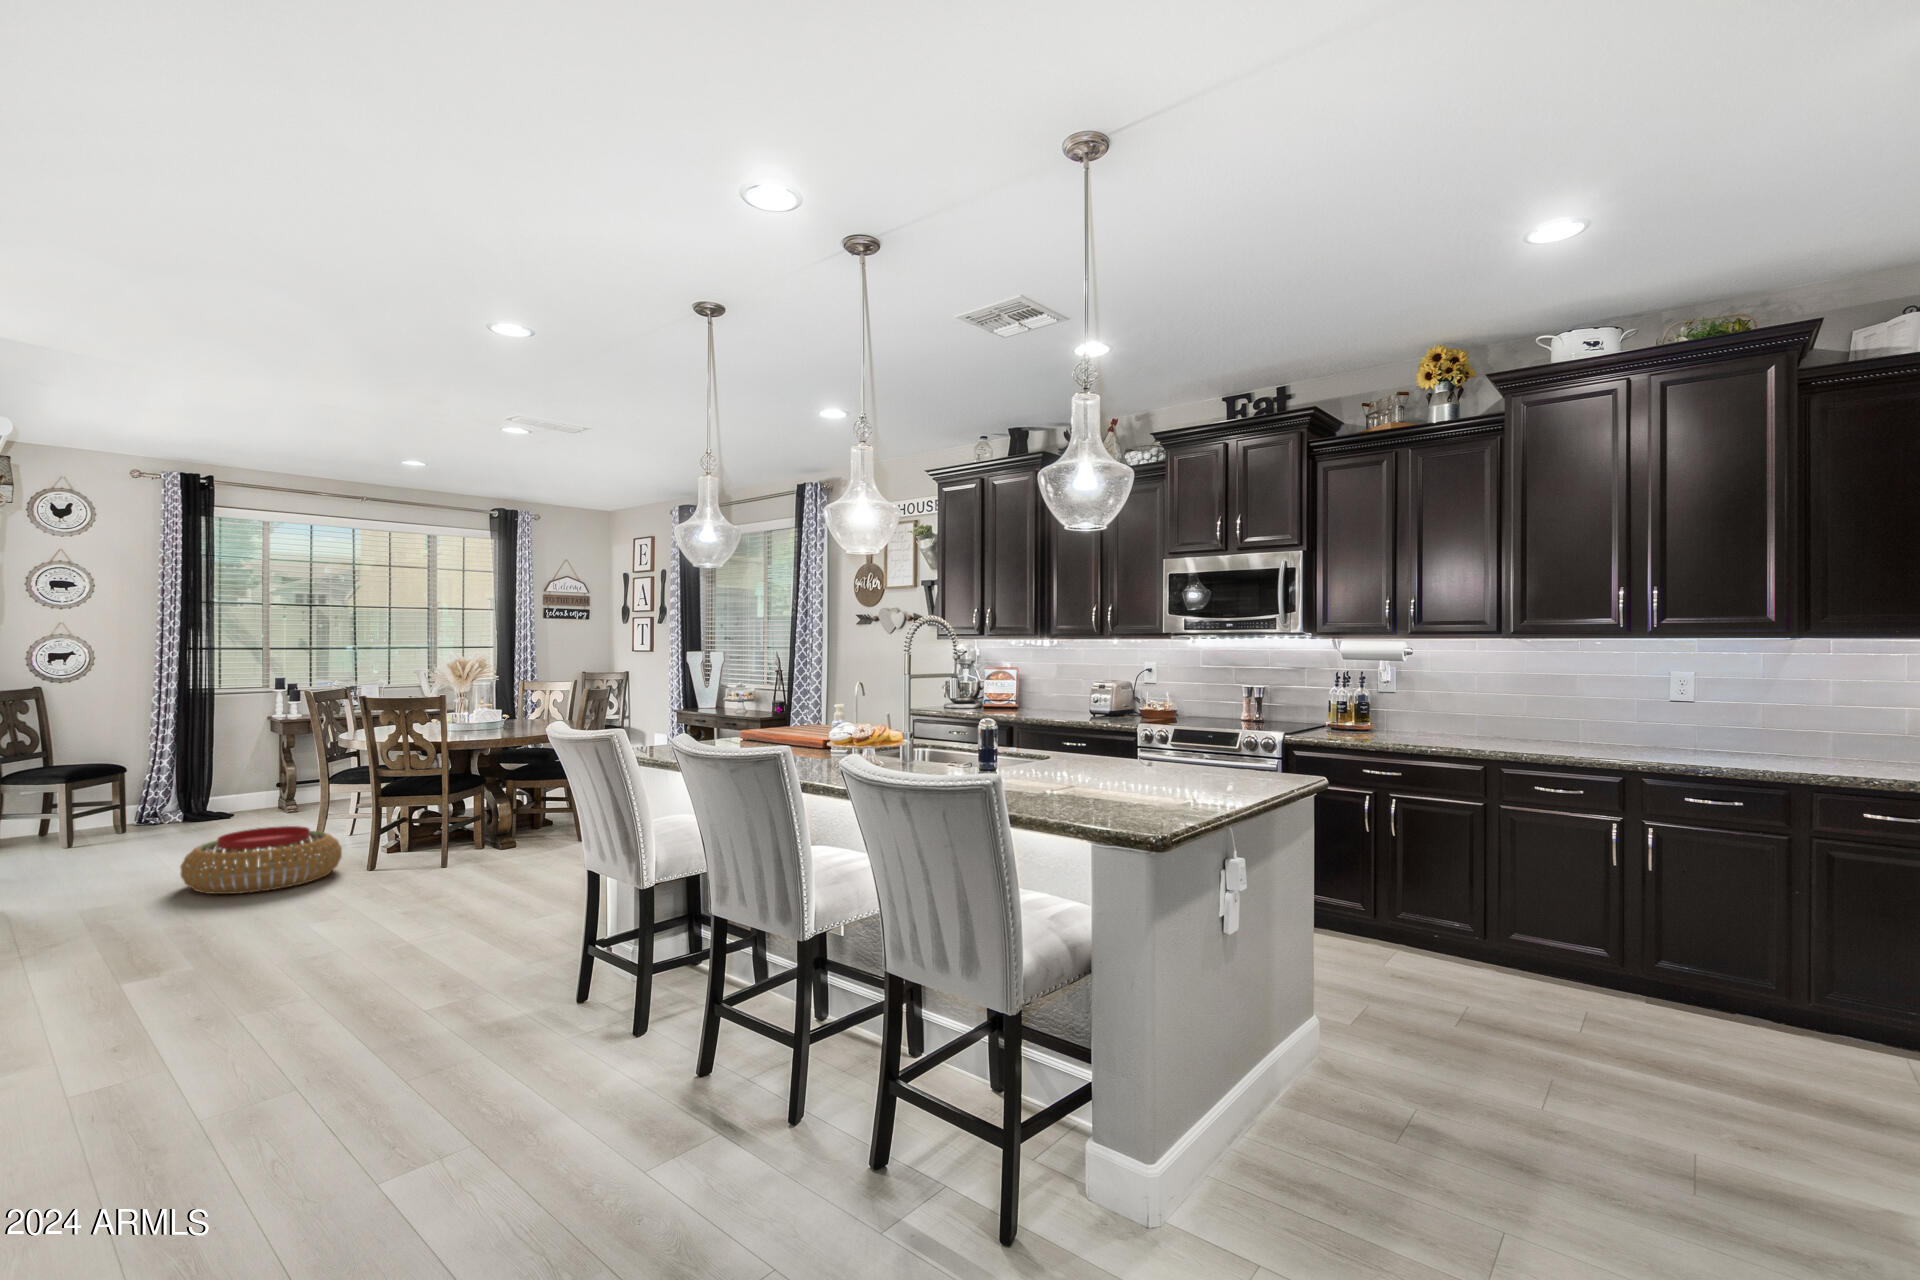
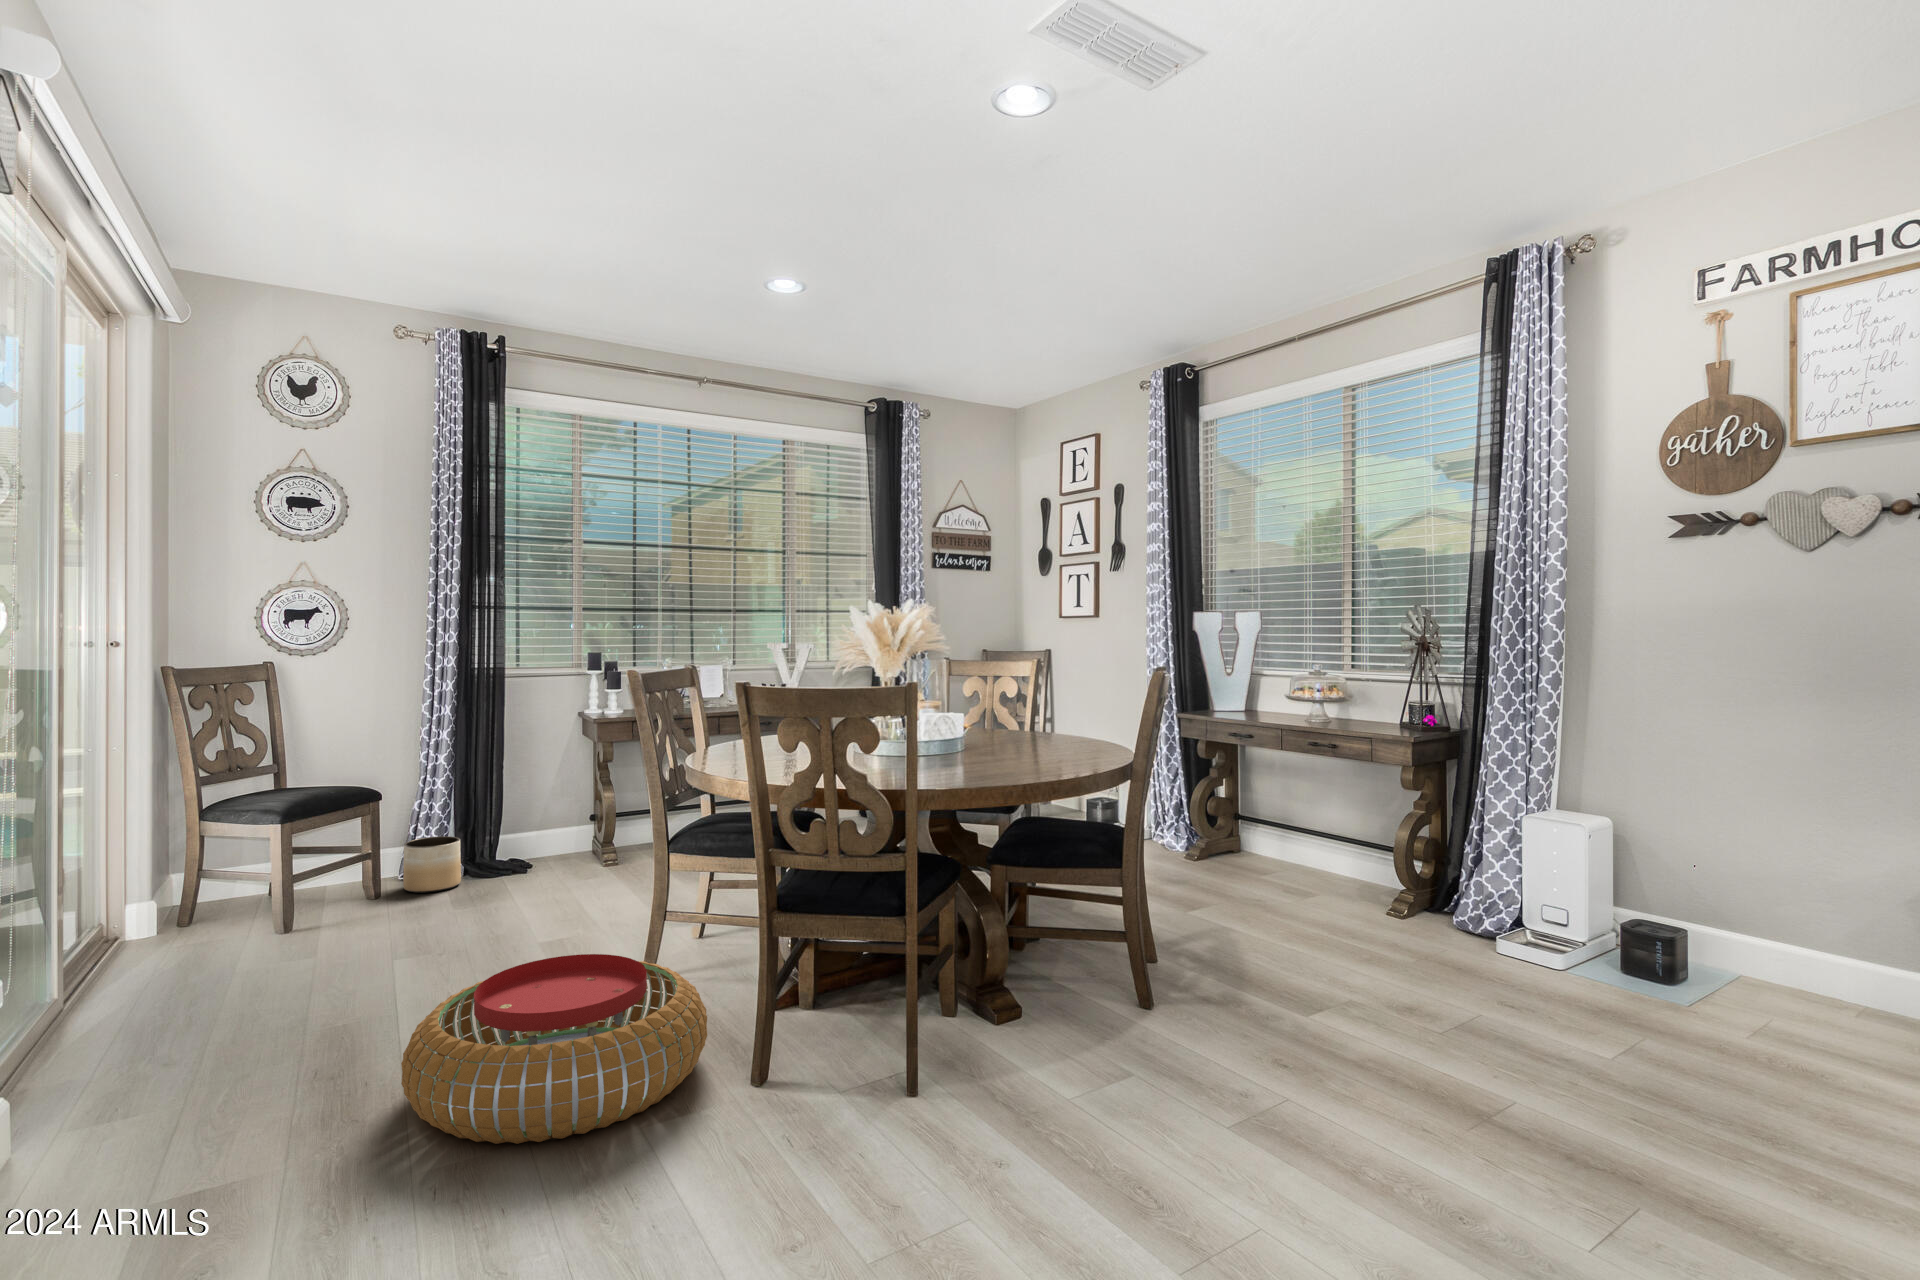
planter: none [140,797,182,831] -> present [403,836,461,893]

